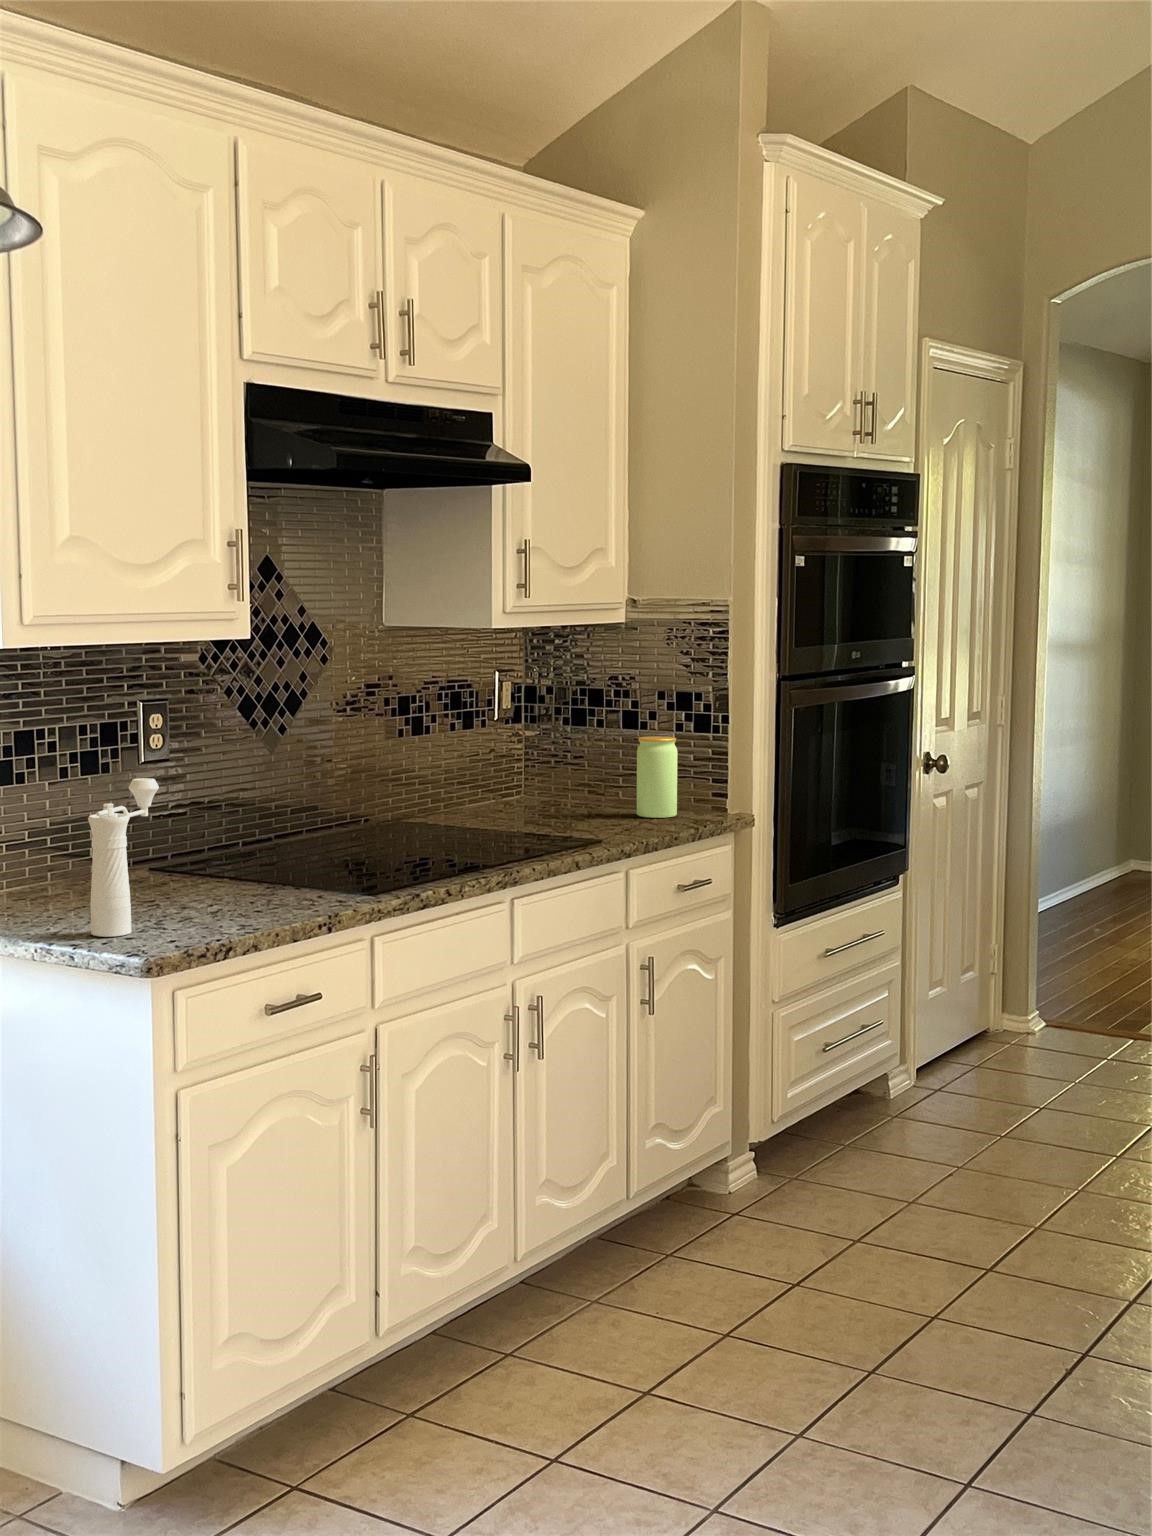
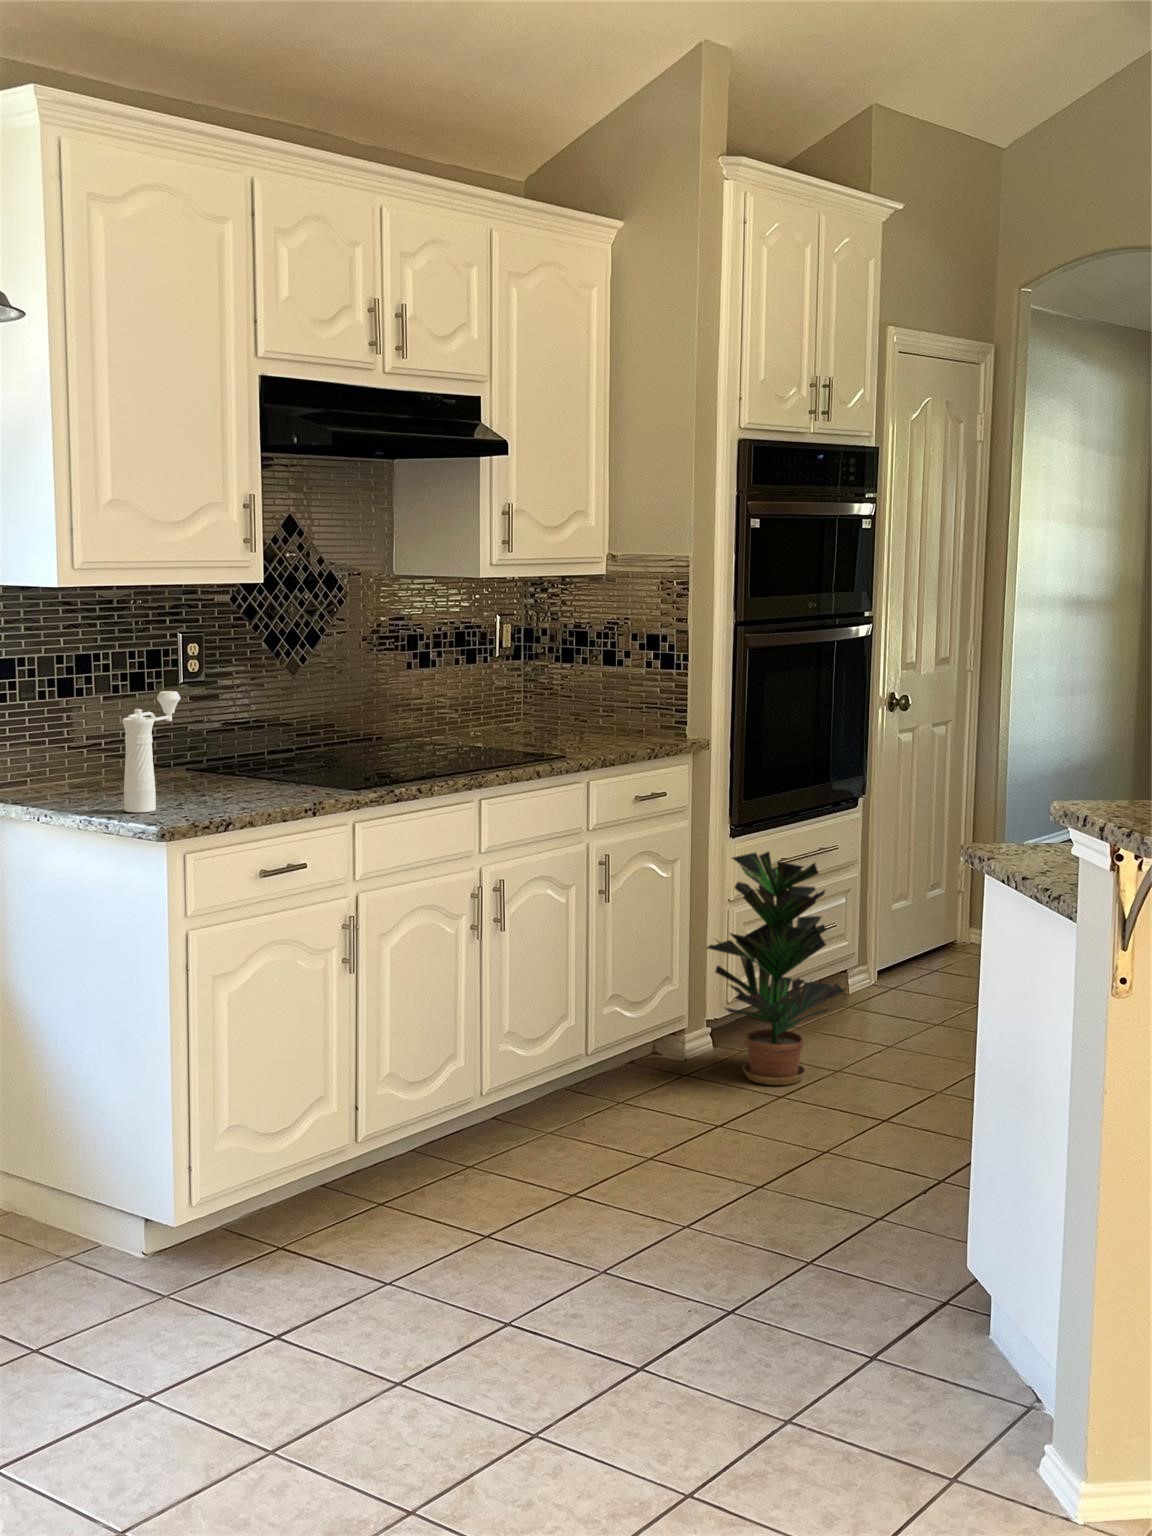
jar: present [636,736,677,818] -> none [609,672,645,741]
potted plant: none [753,943,921,1220] -> present [707,852,844,1085]

